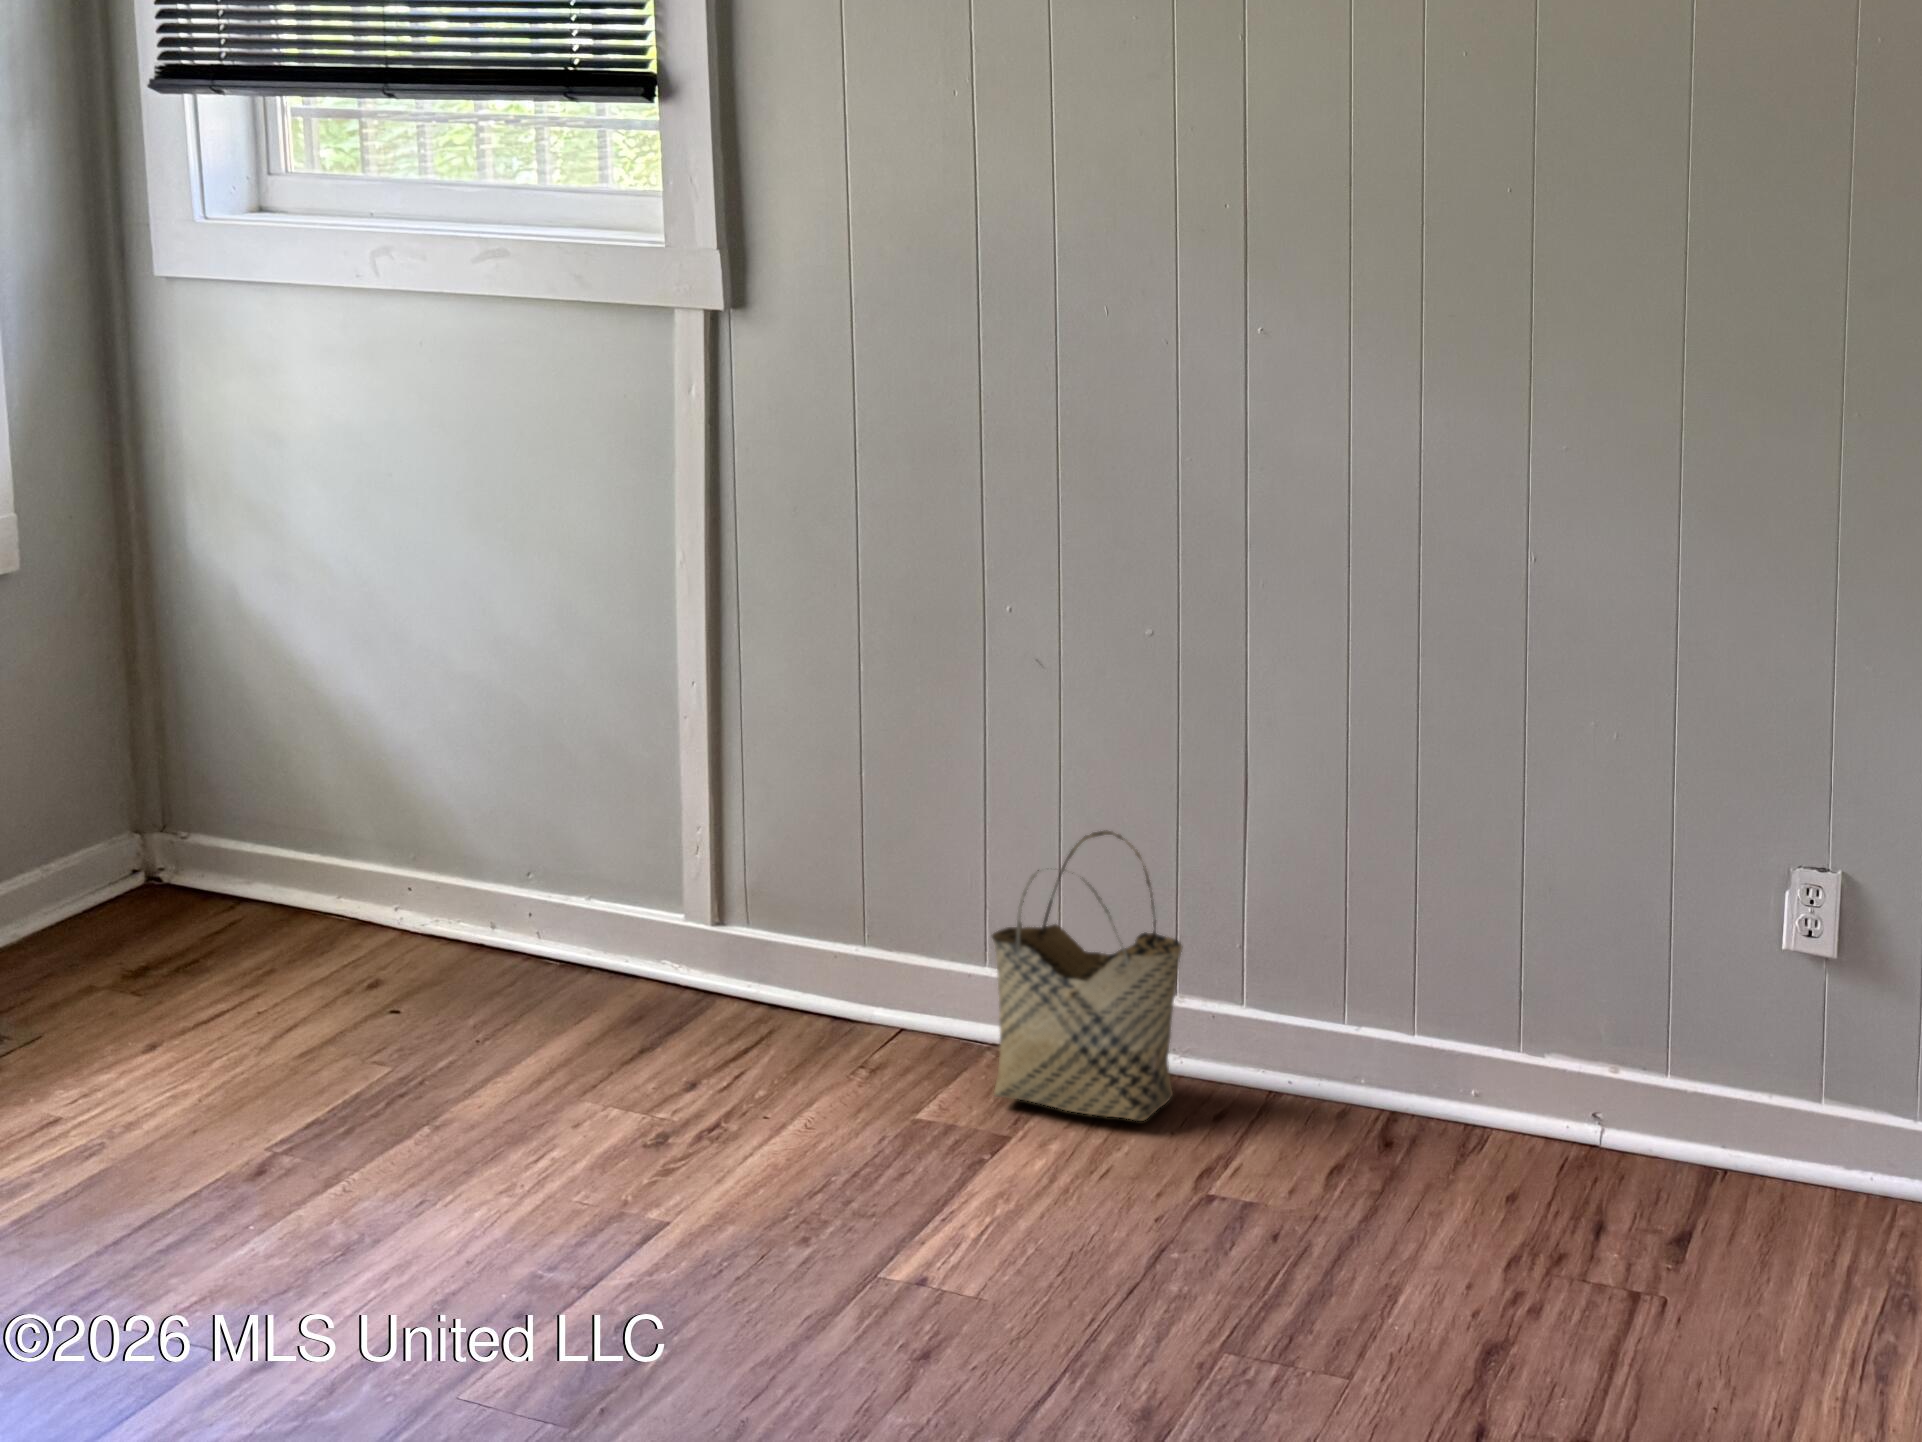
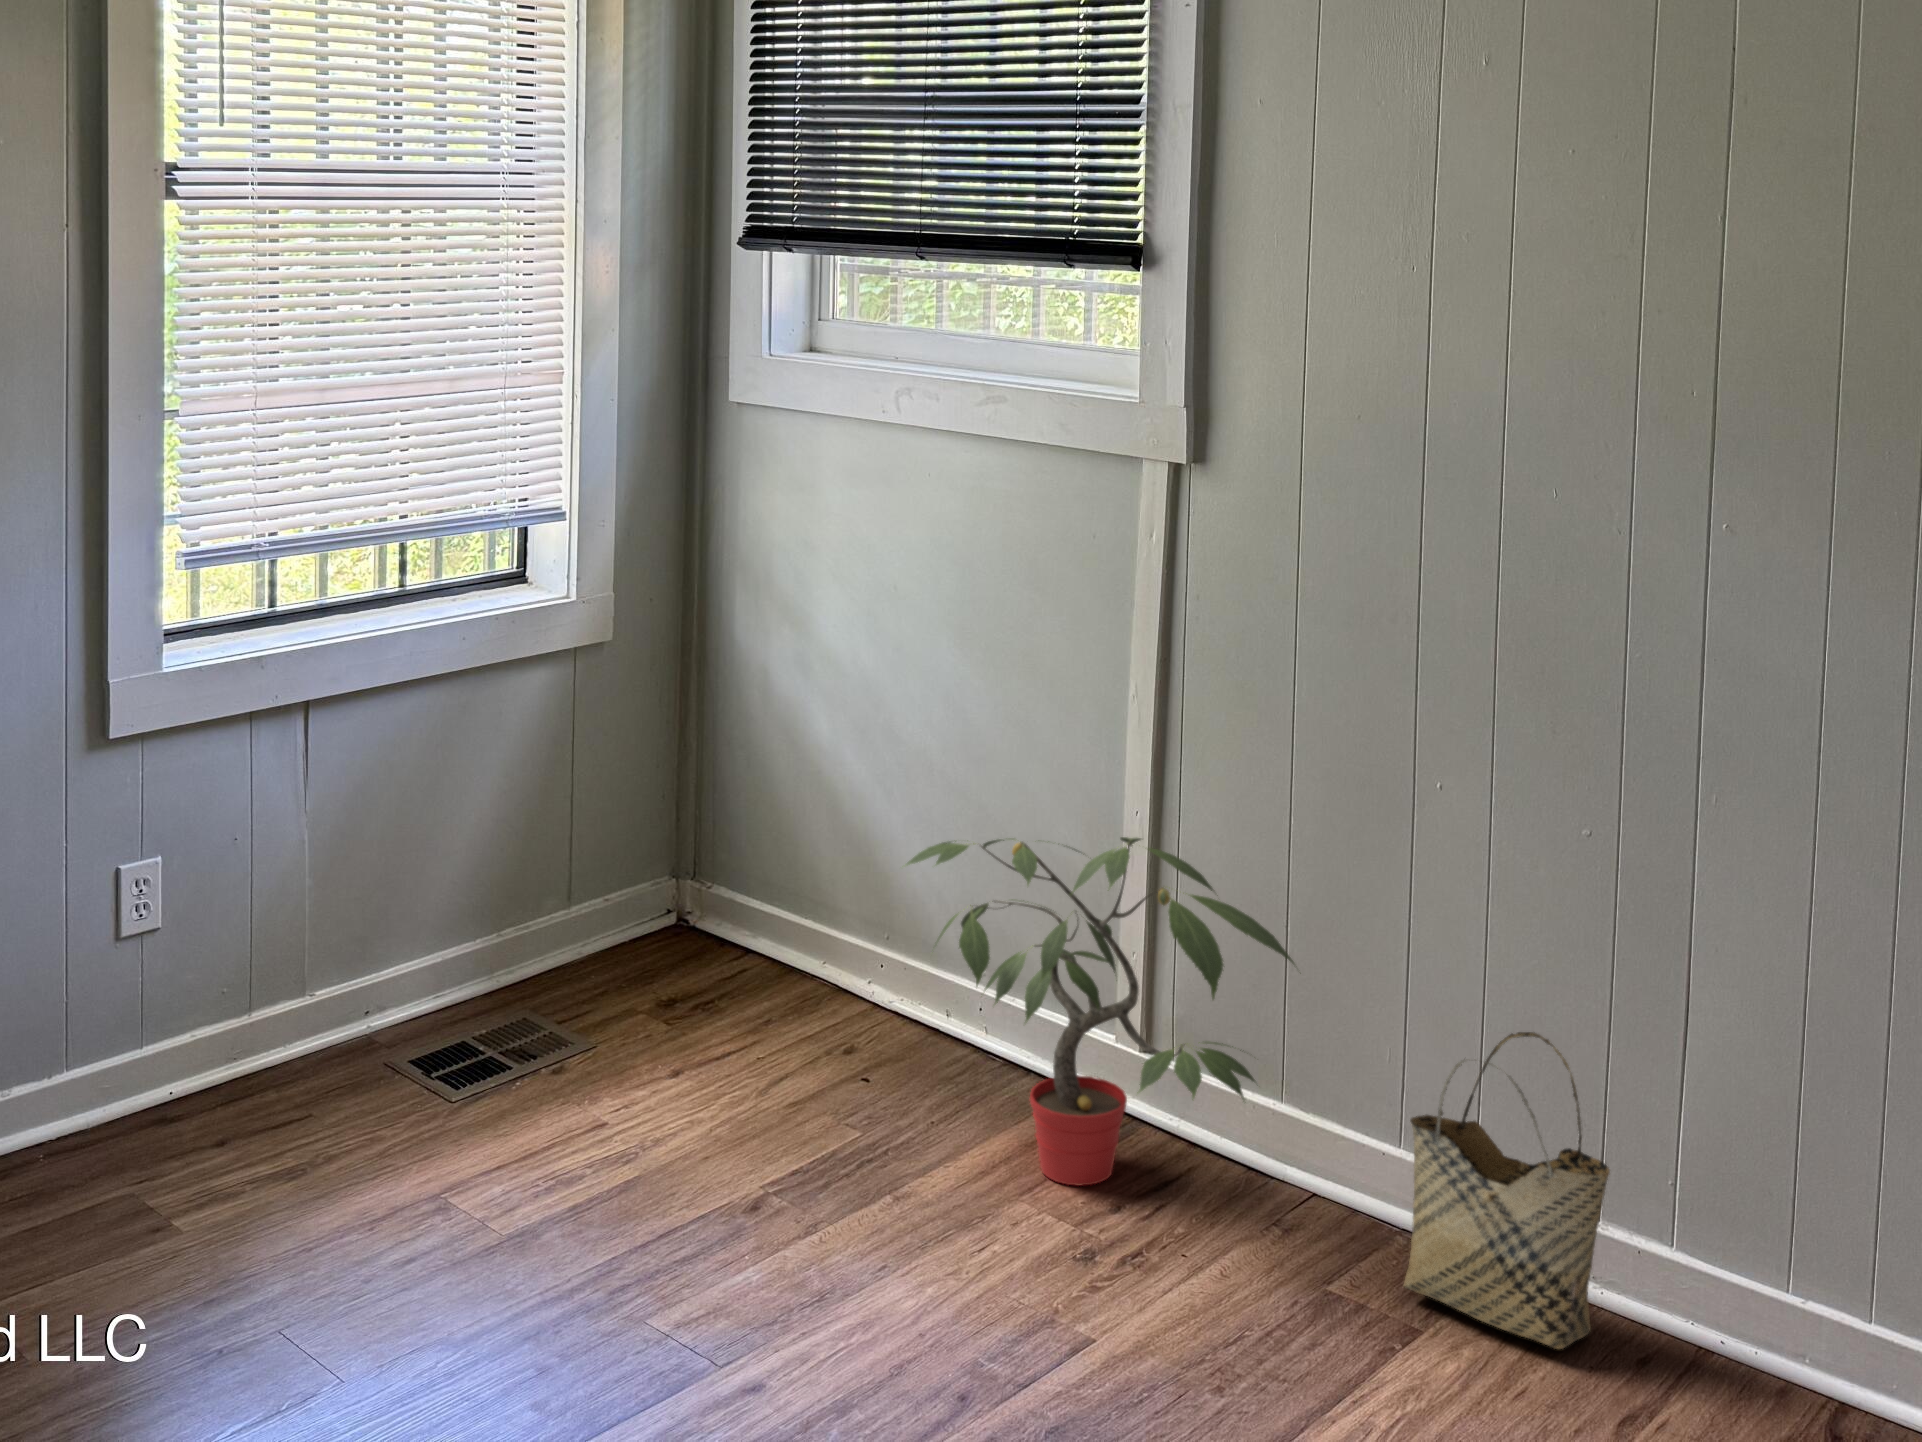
potted plant: none [406,701,880,1069] -> present [906,837,1295,1185]

